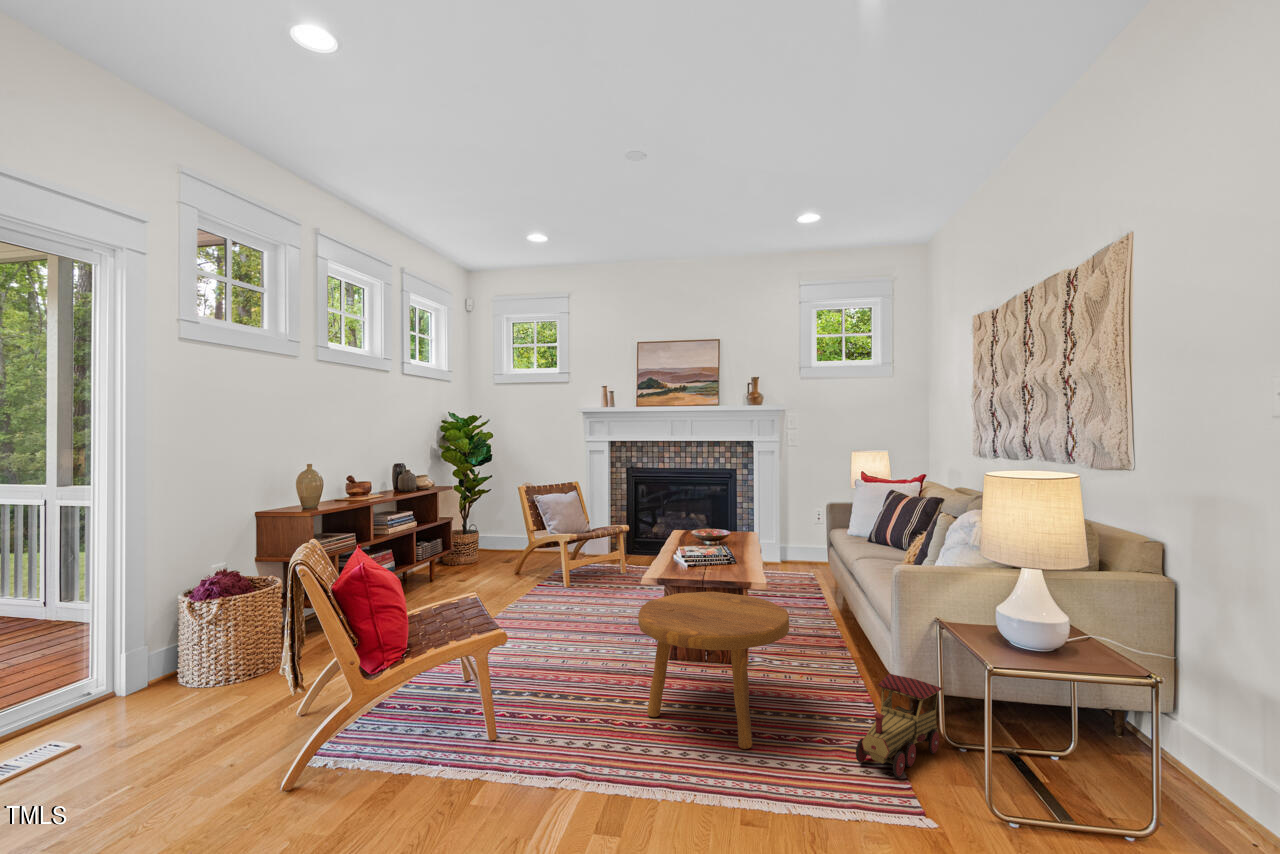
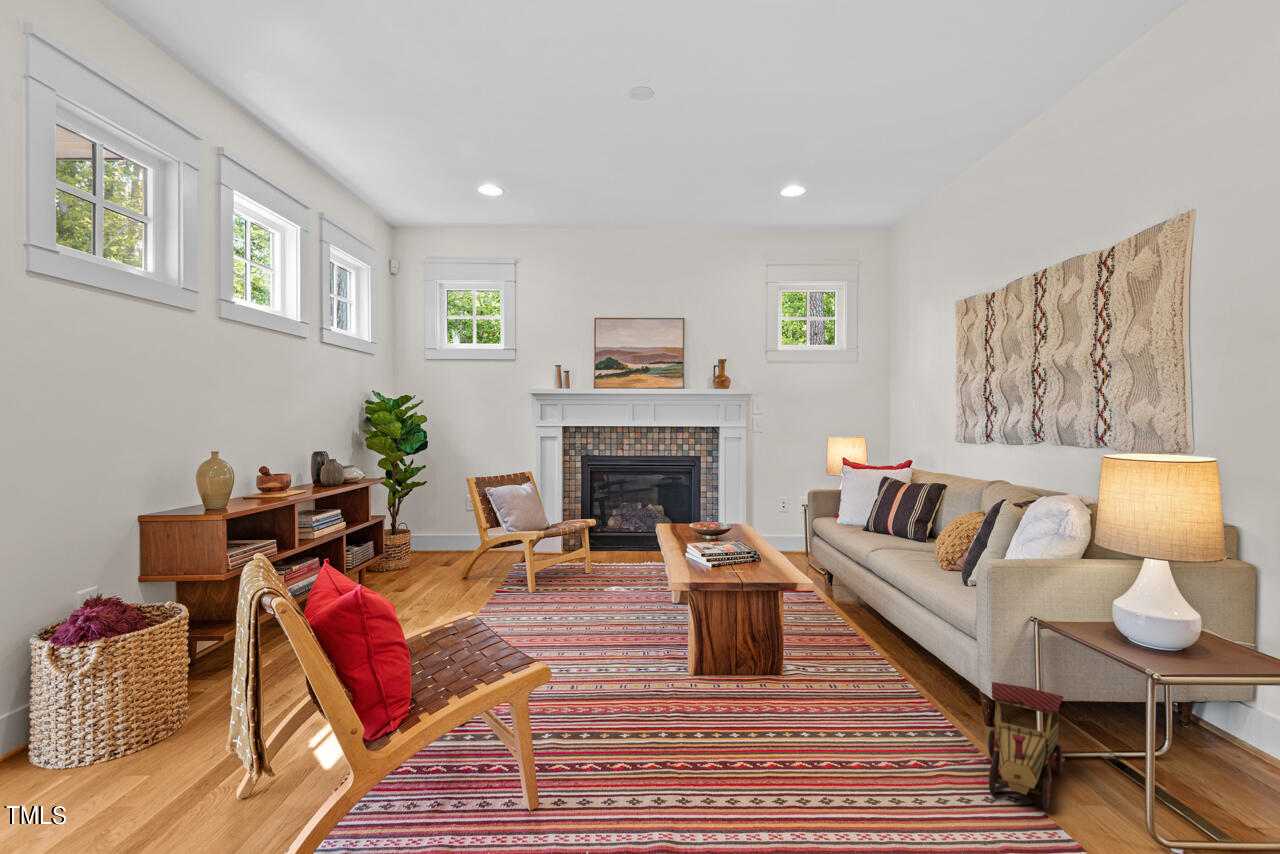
footstool: present [638,592,789,749] -> none [700,595,889,789]

